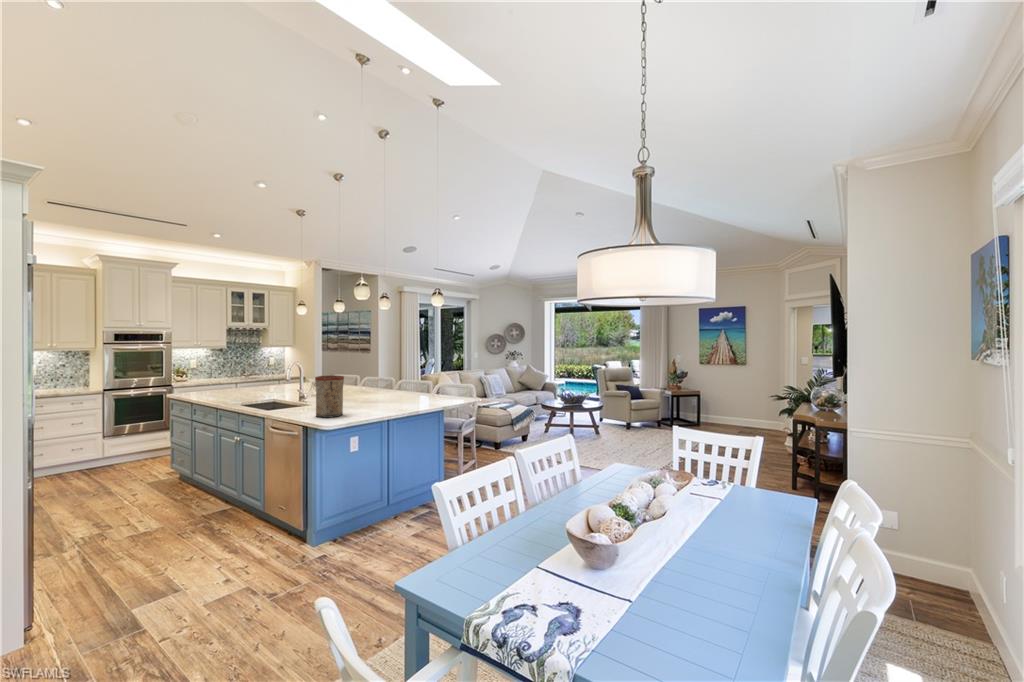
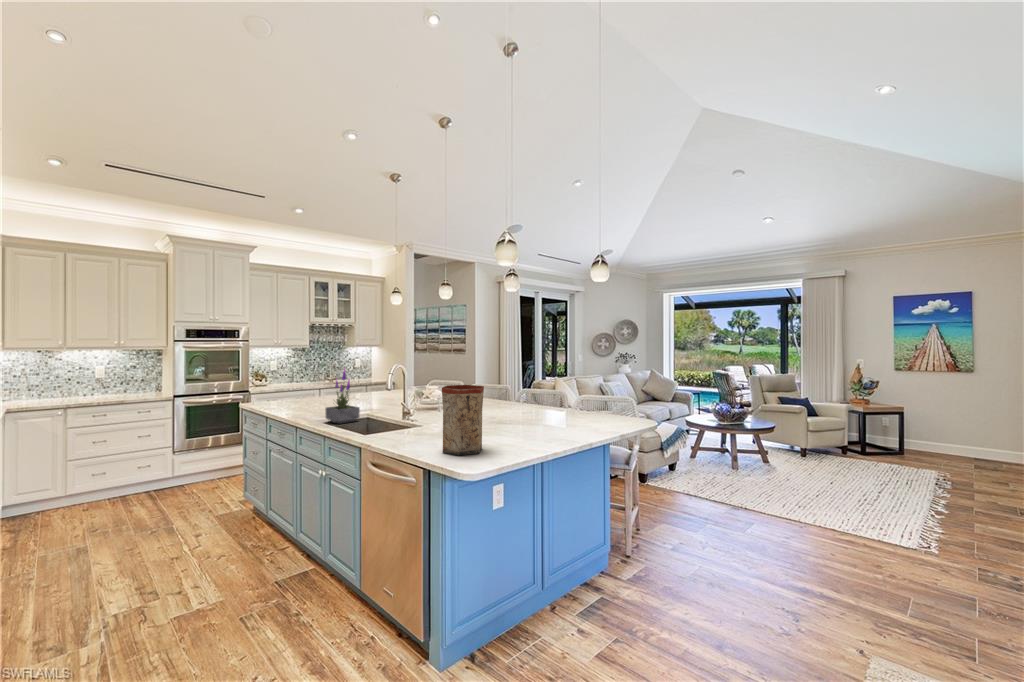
potted plant: none [239,365,265,404] -> present [325,369,360,424]

